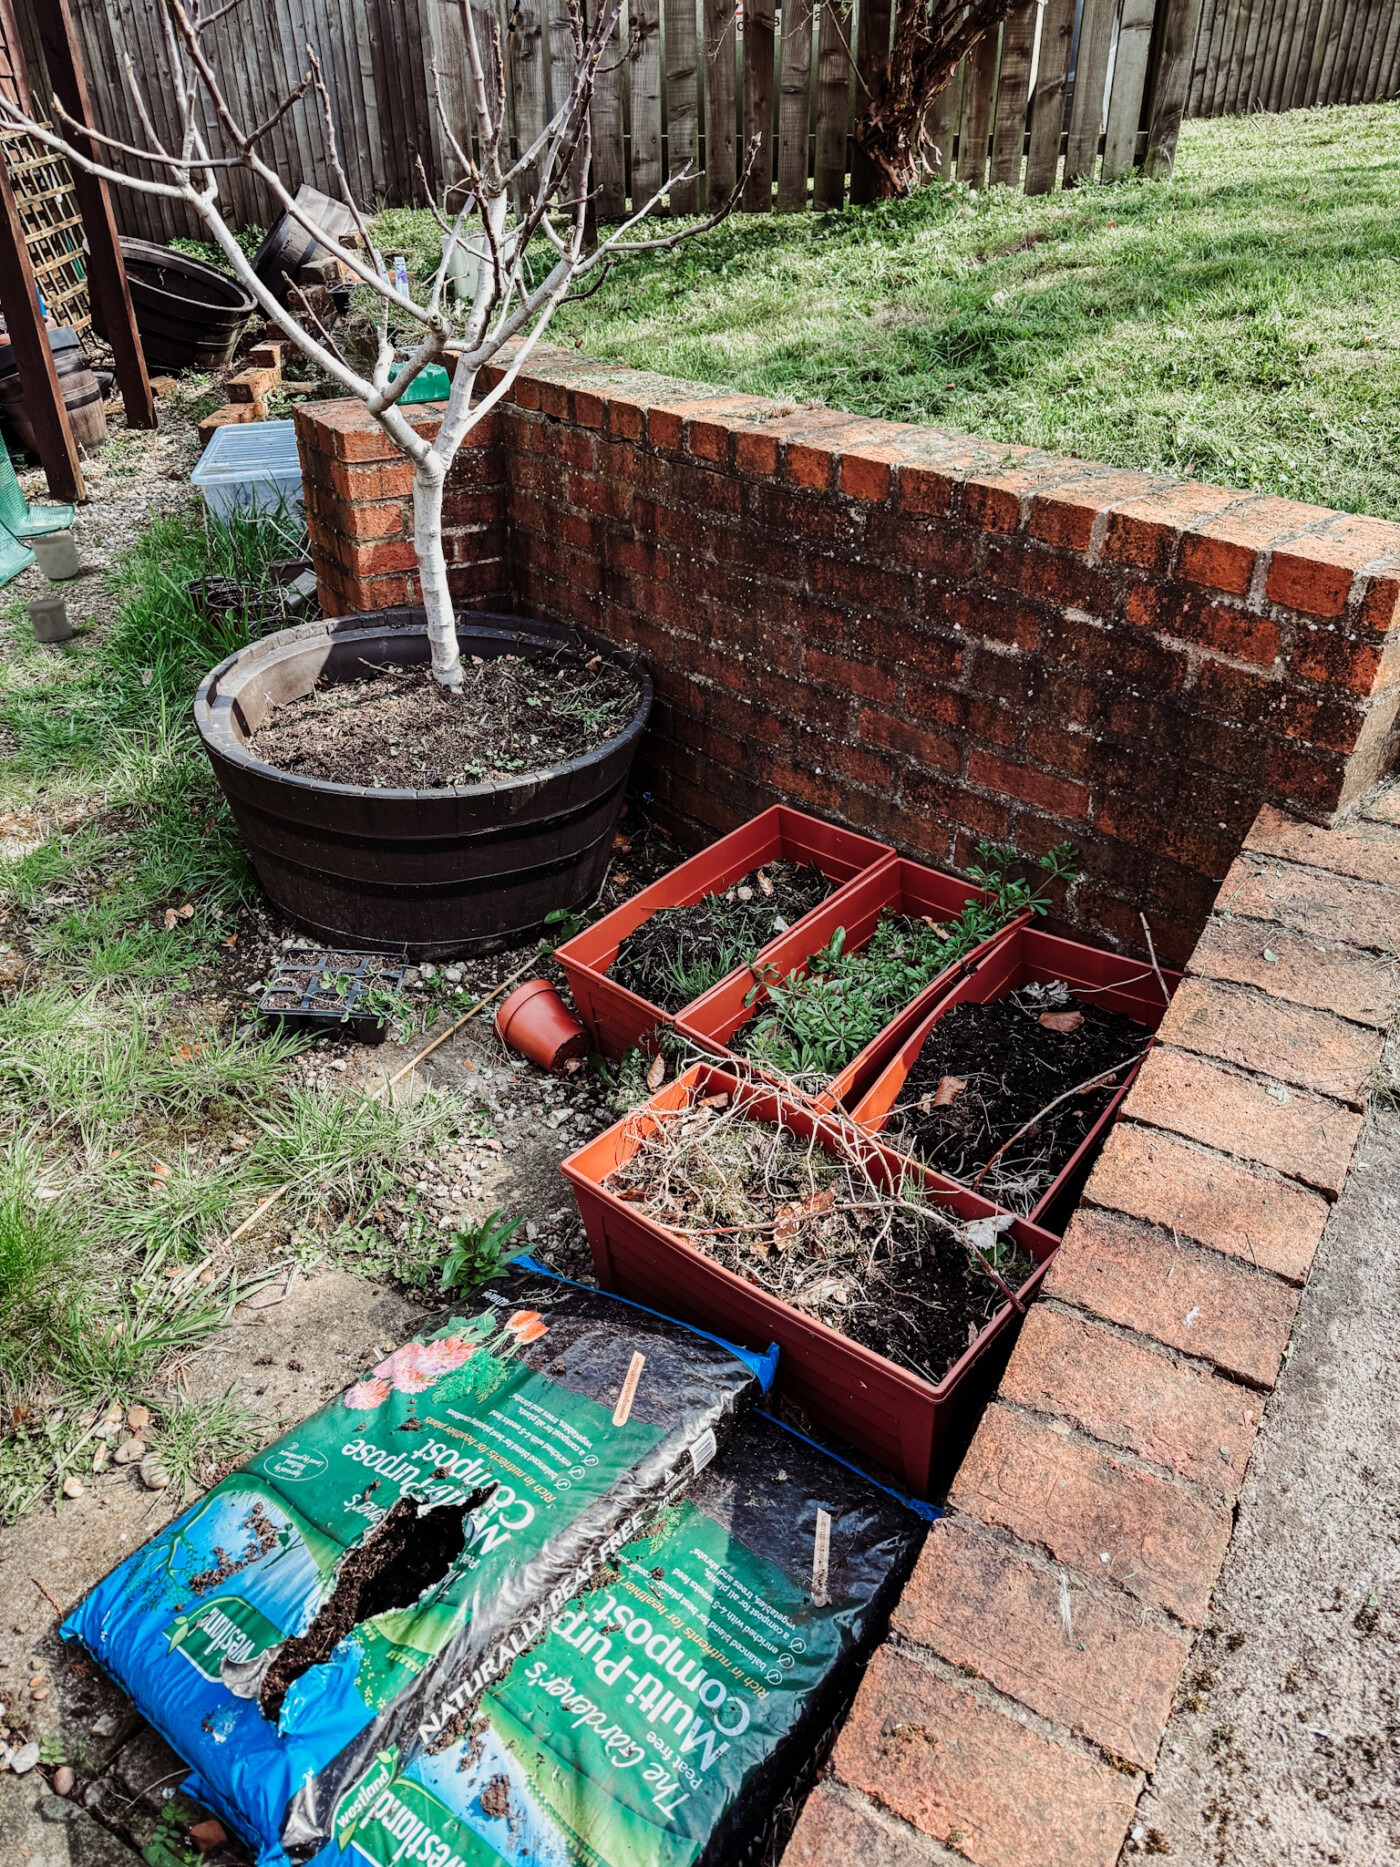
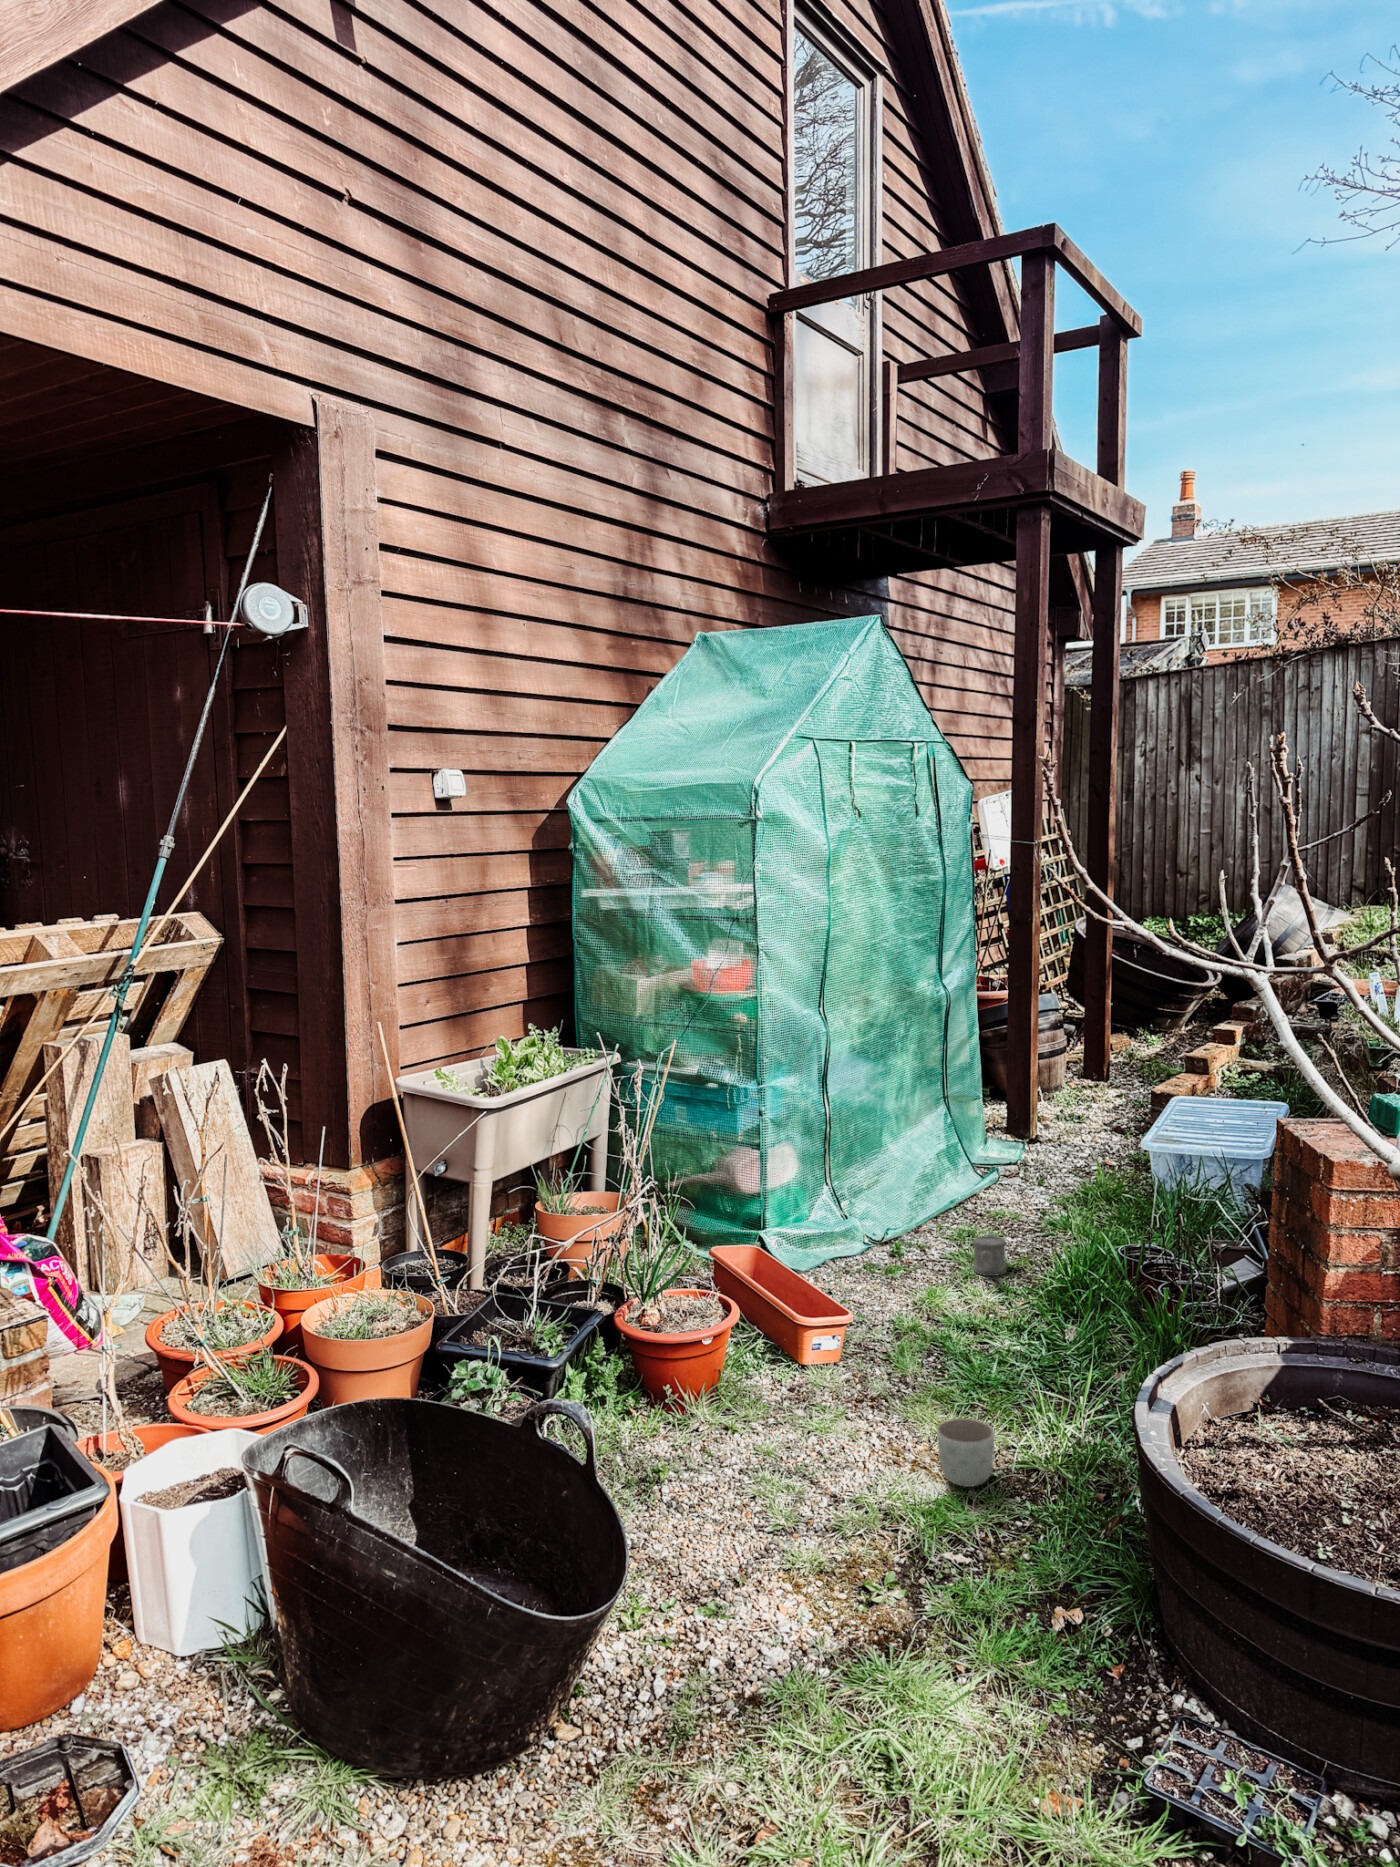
planter: present [31,535,79,579] -> present [937,1418,995,1487]

